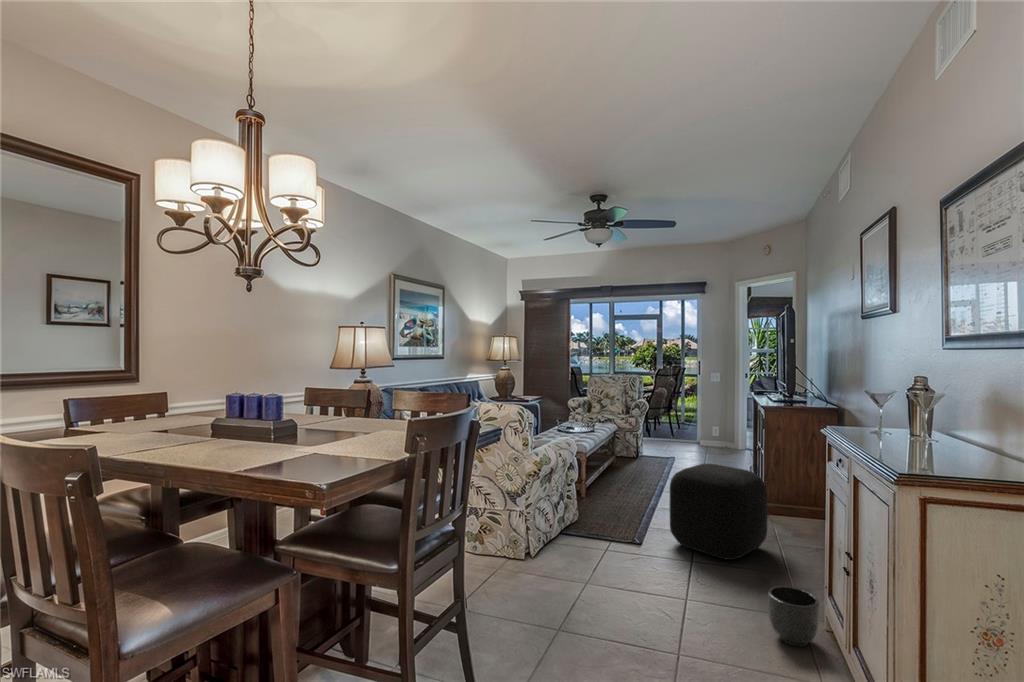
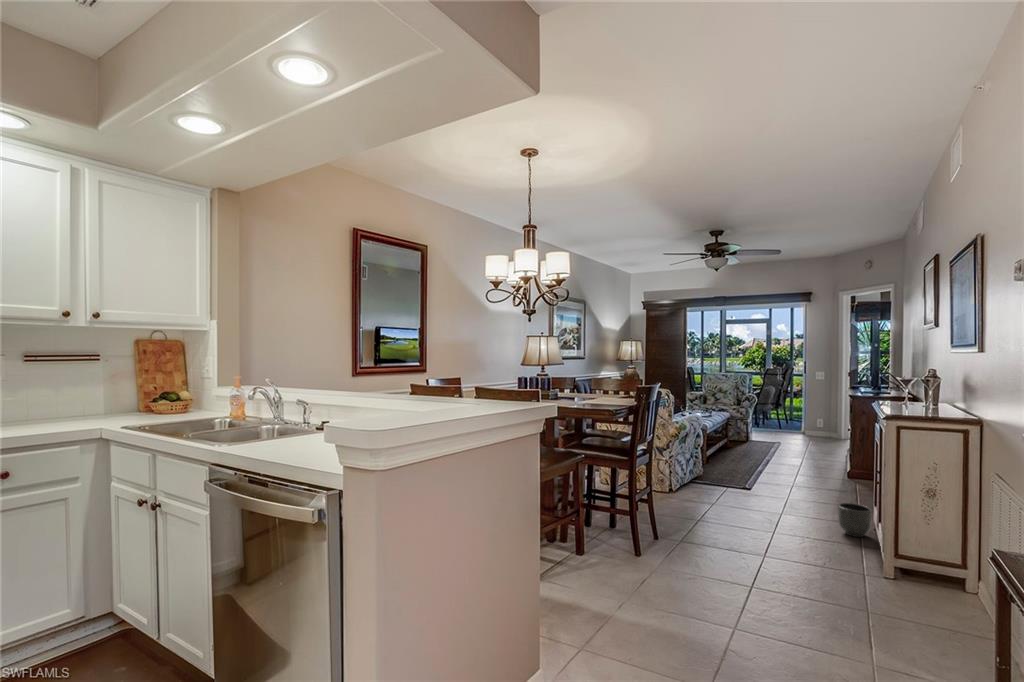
ottoman: present [669,464,768,560] -> none [774,435,849,500]

